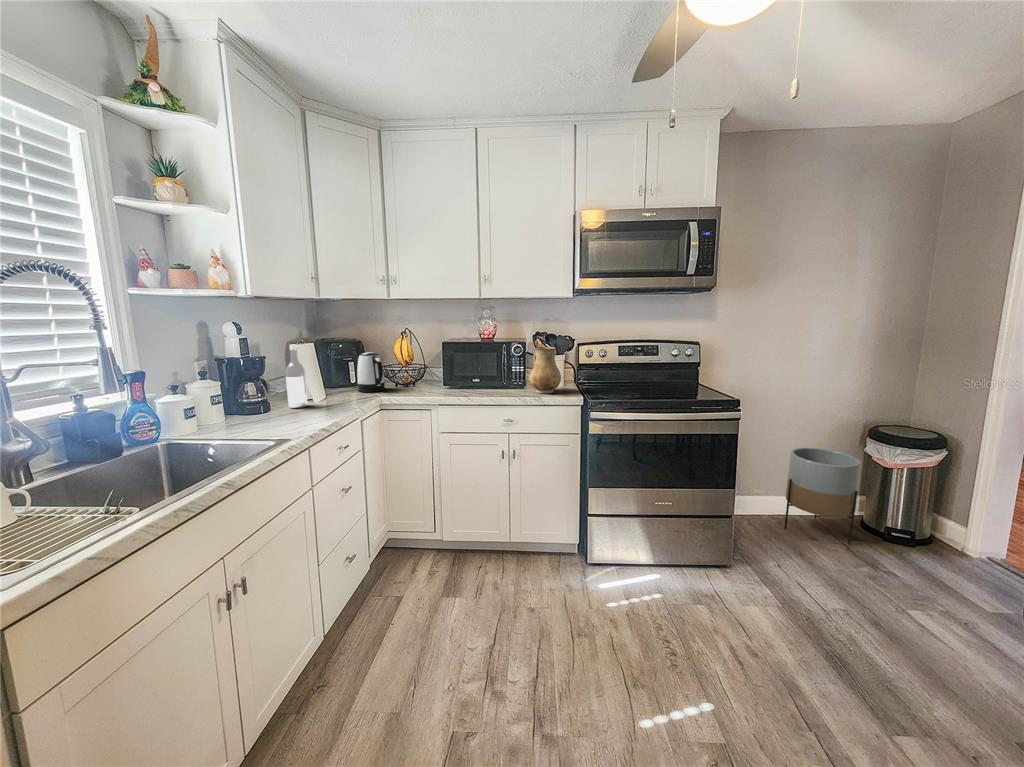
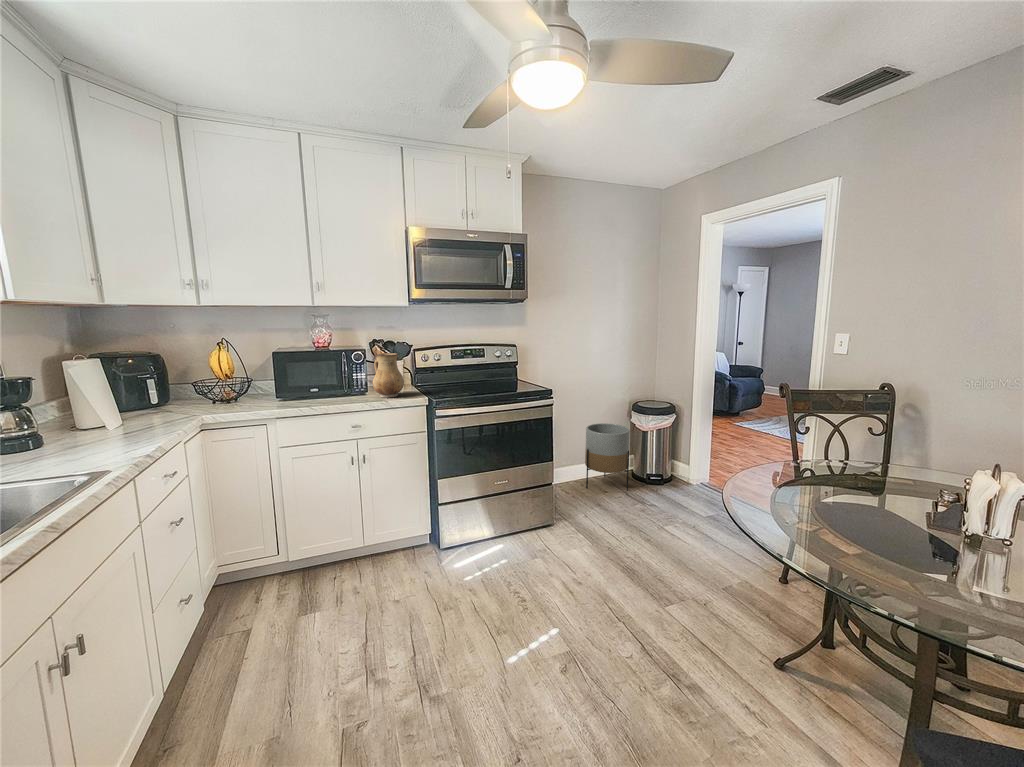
wine bottle: present [286,345,308,408] -> none [60,361,97,439]
kettle: present [357,352,385,392] -> none [160,367,200,413]

